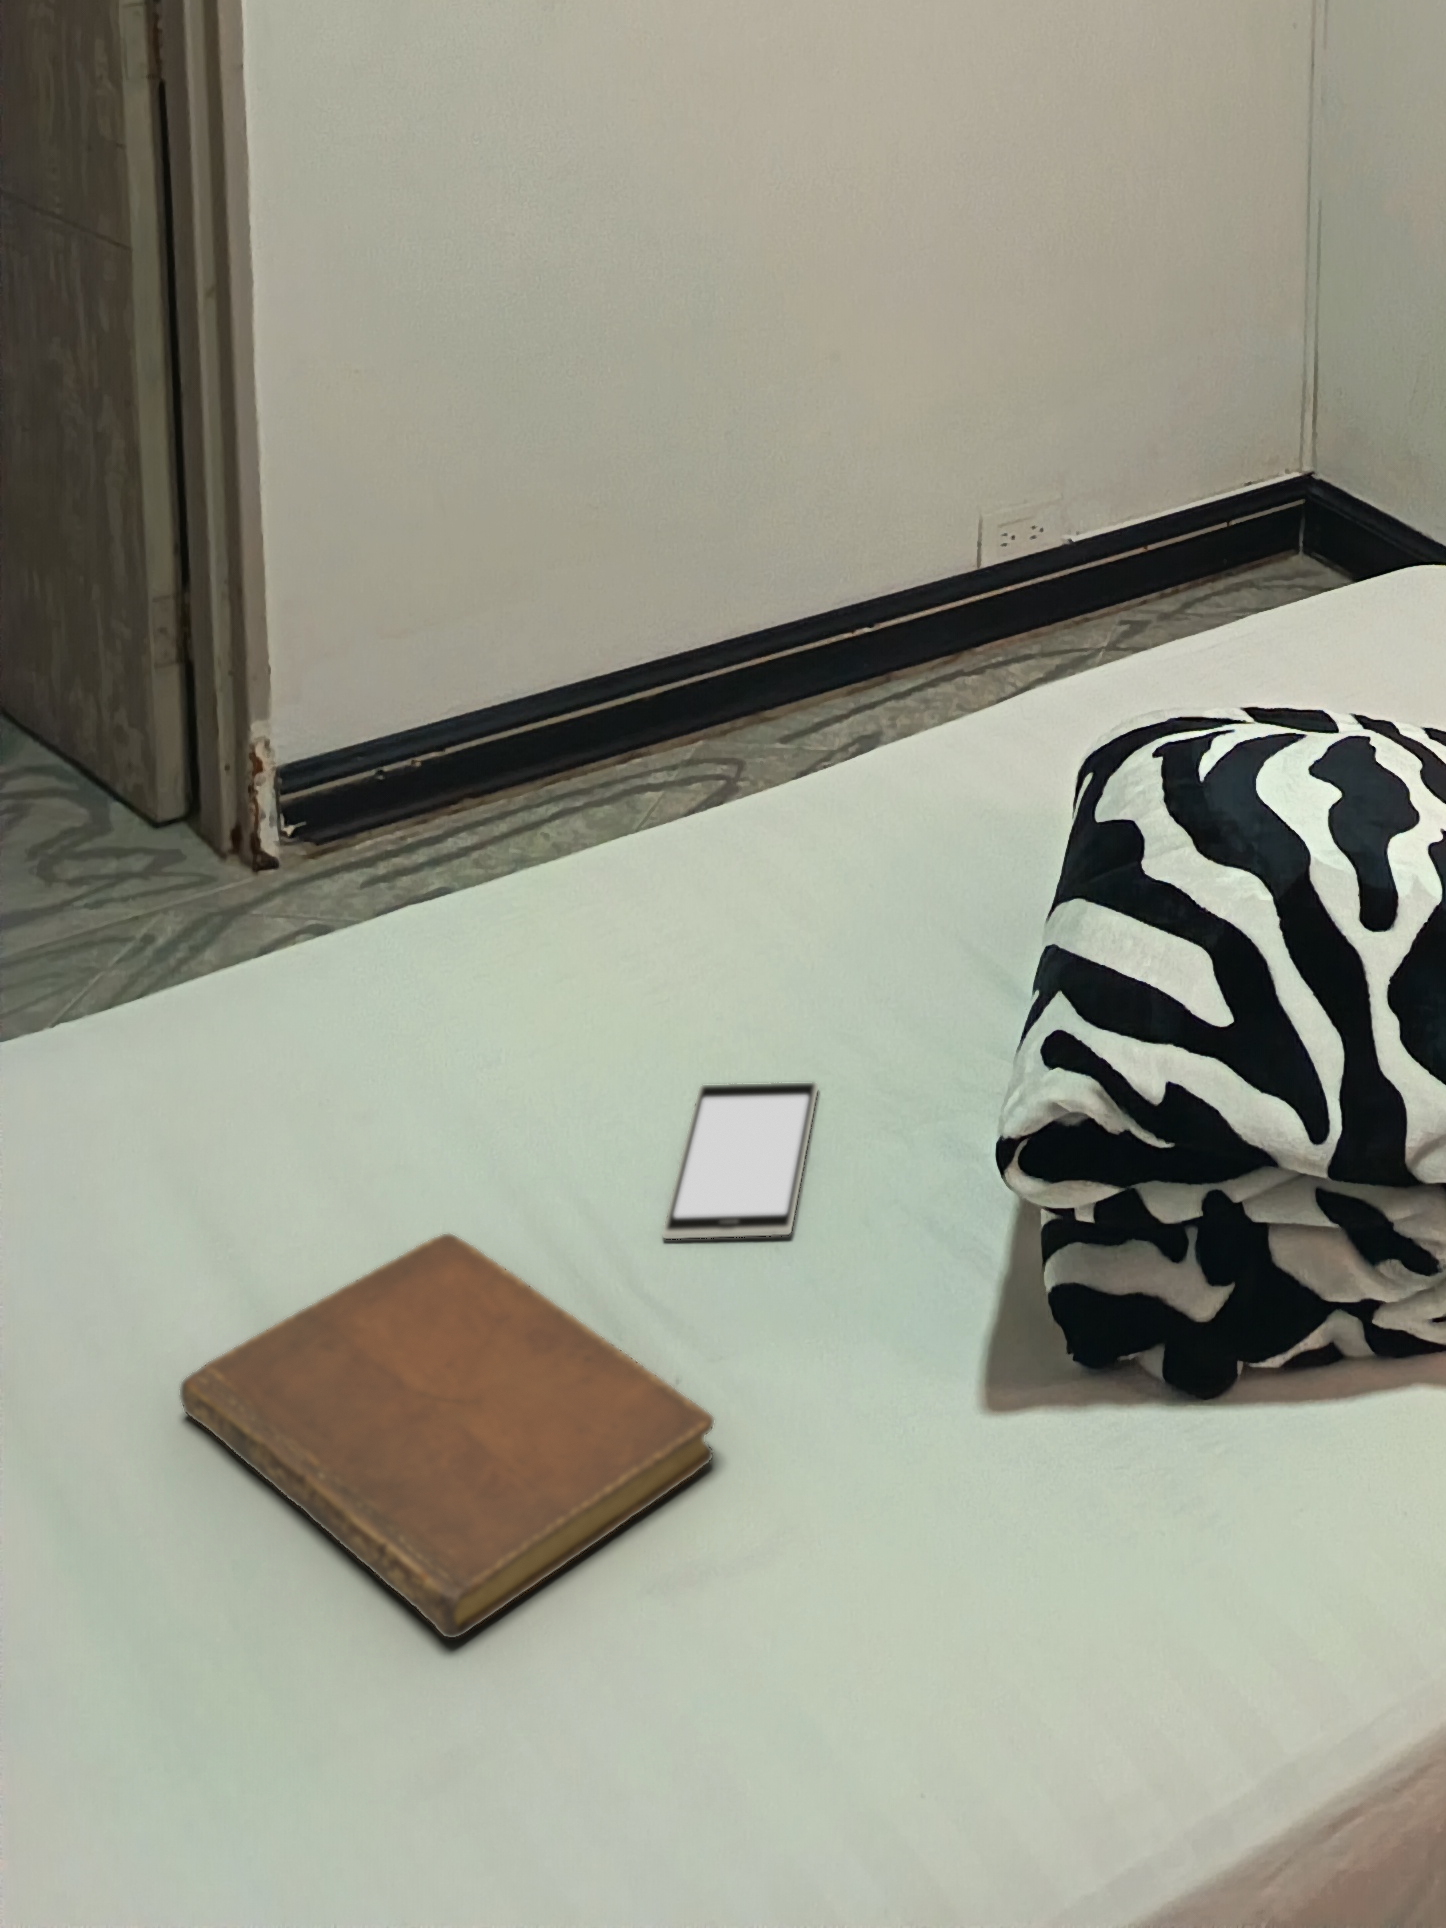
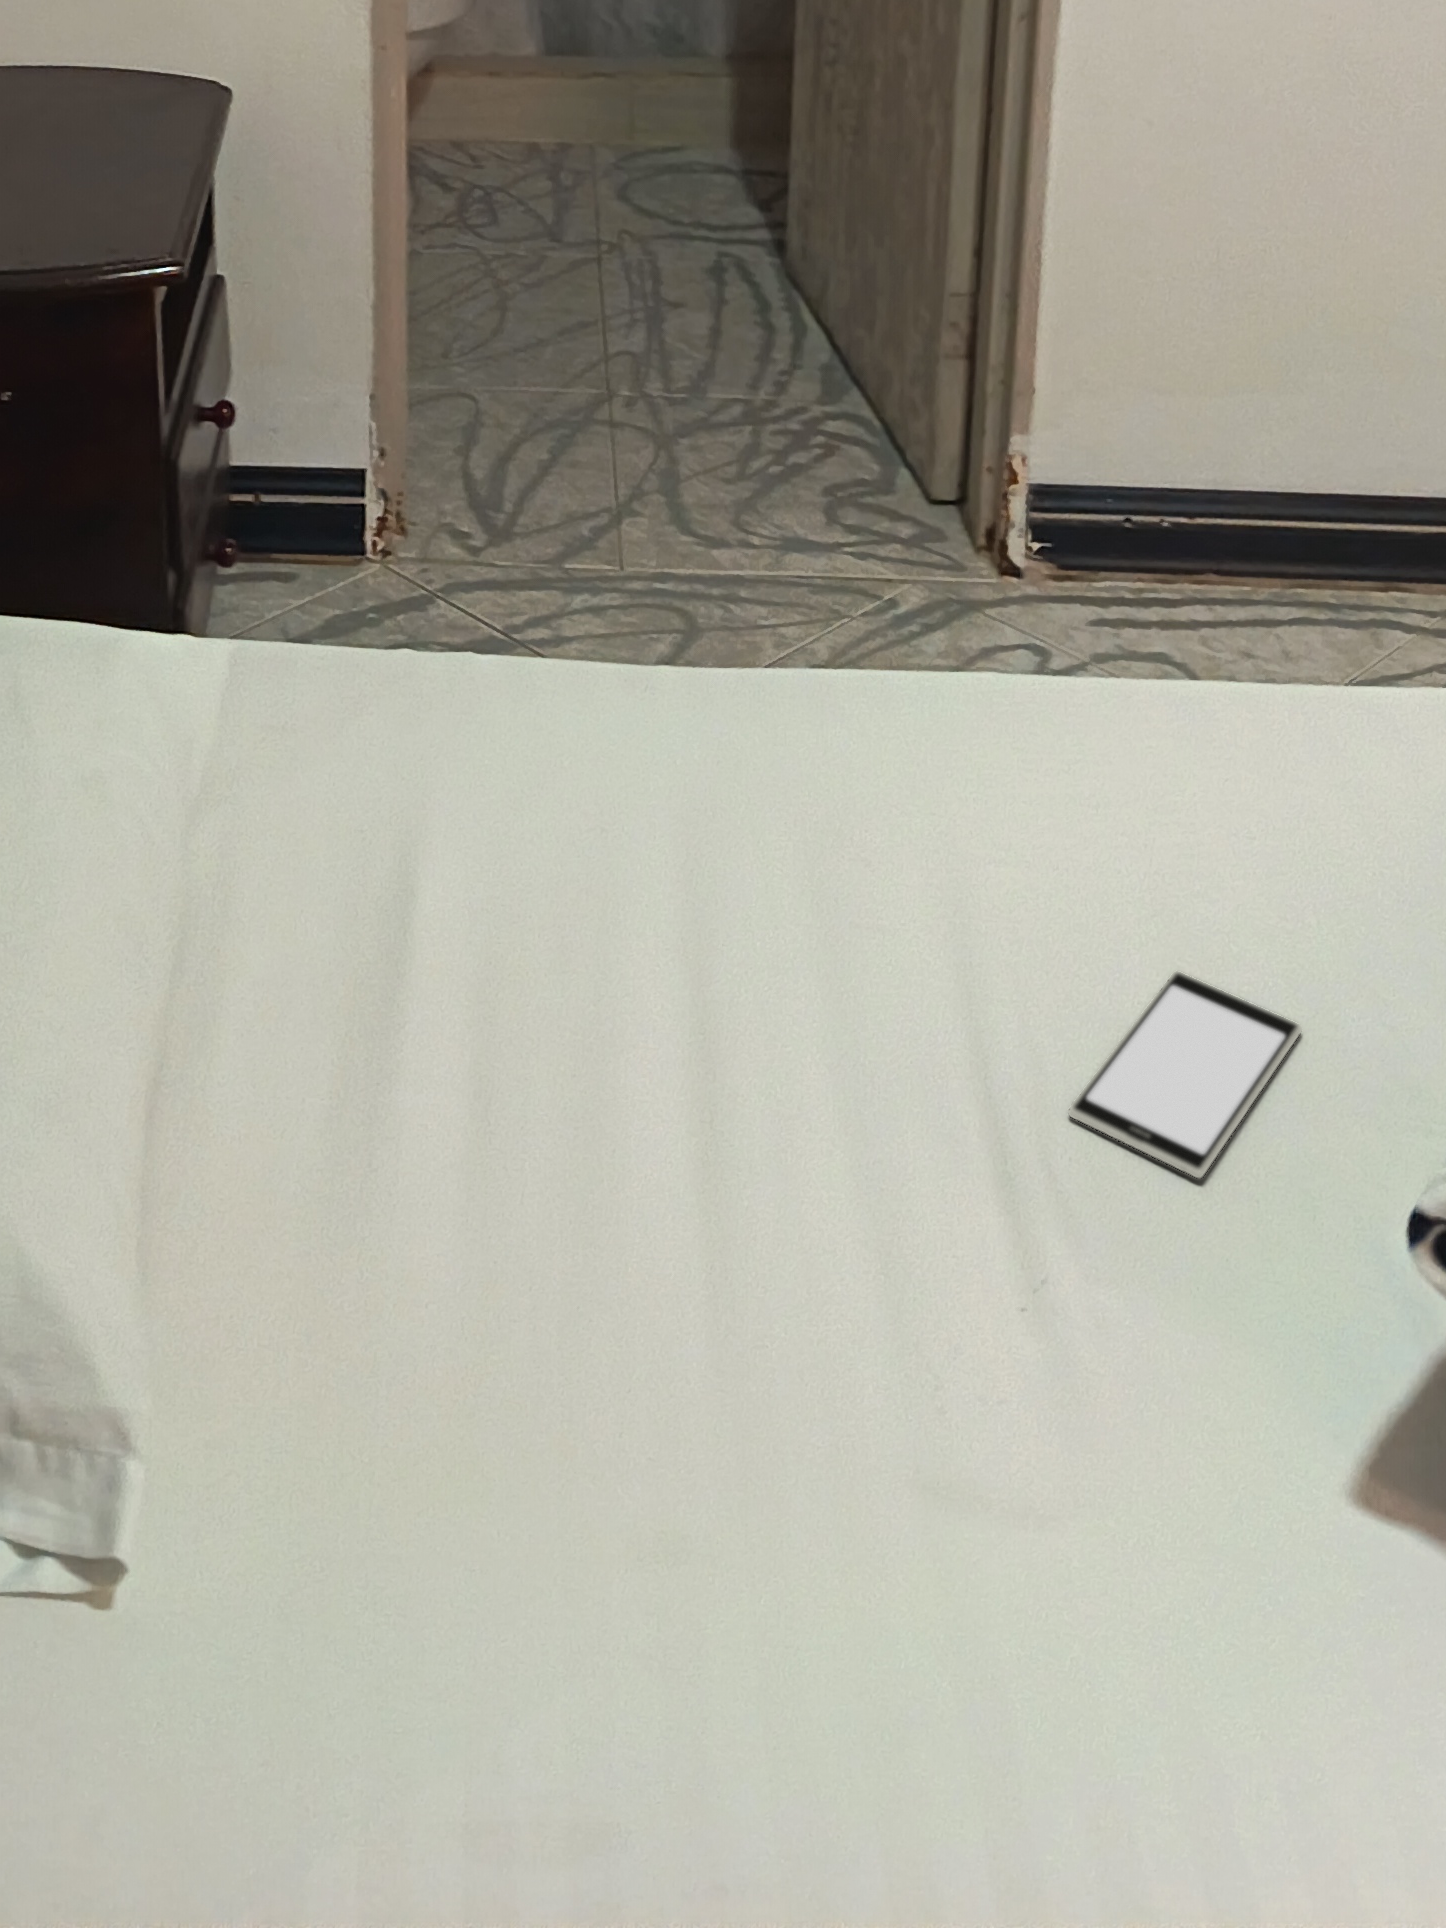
notebook: present [180,1234,714,1638] -> none [577,1004,1020,1416]

